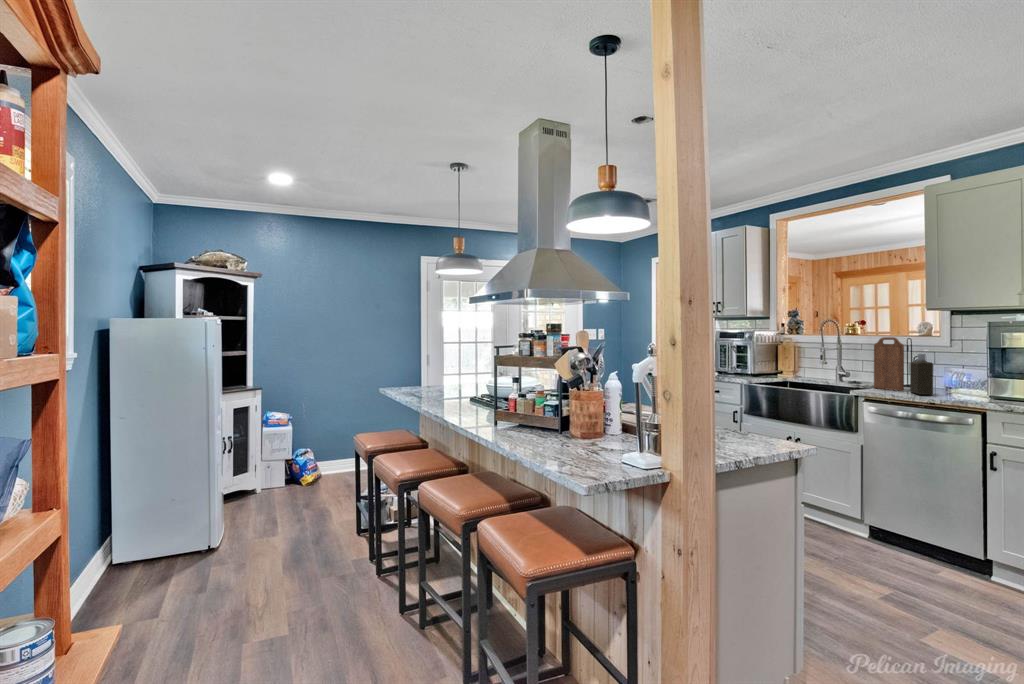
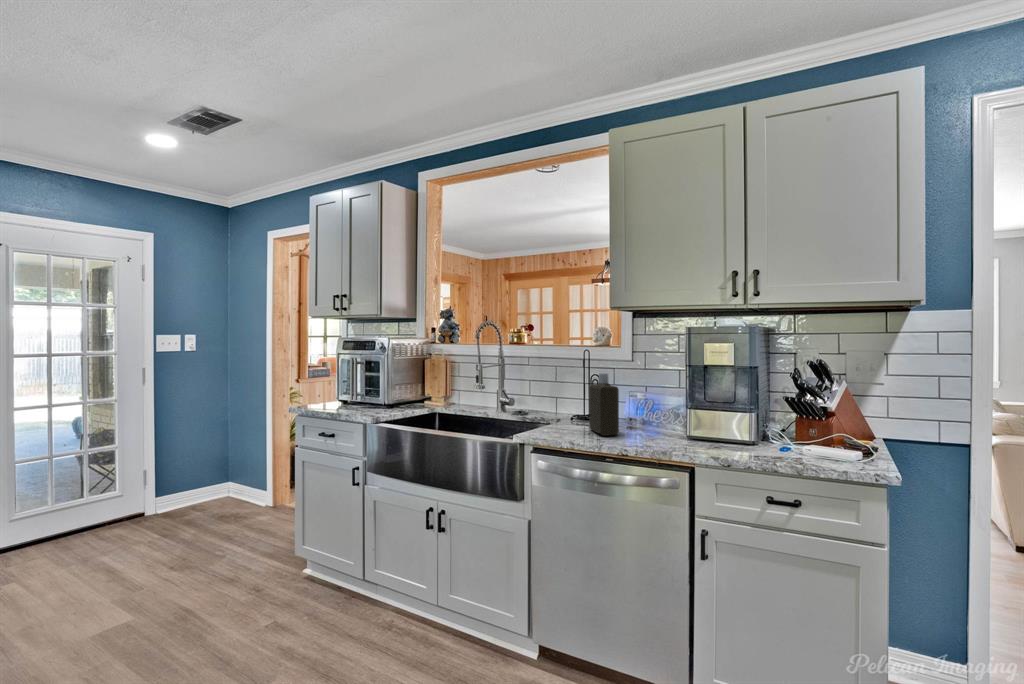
cutting board: present [874,337,904,391] -> none [544,349,581,428]

